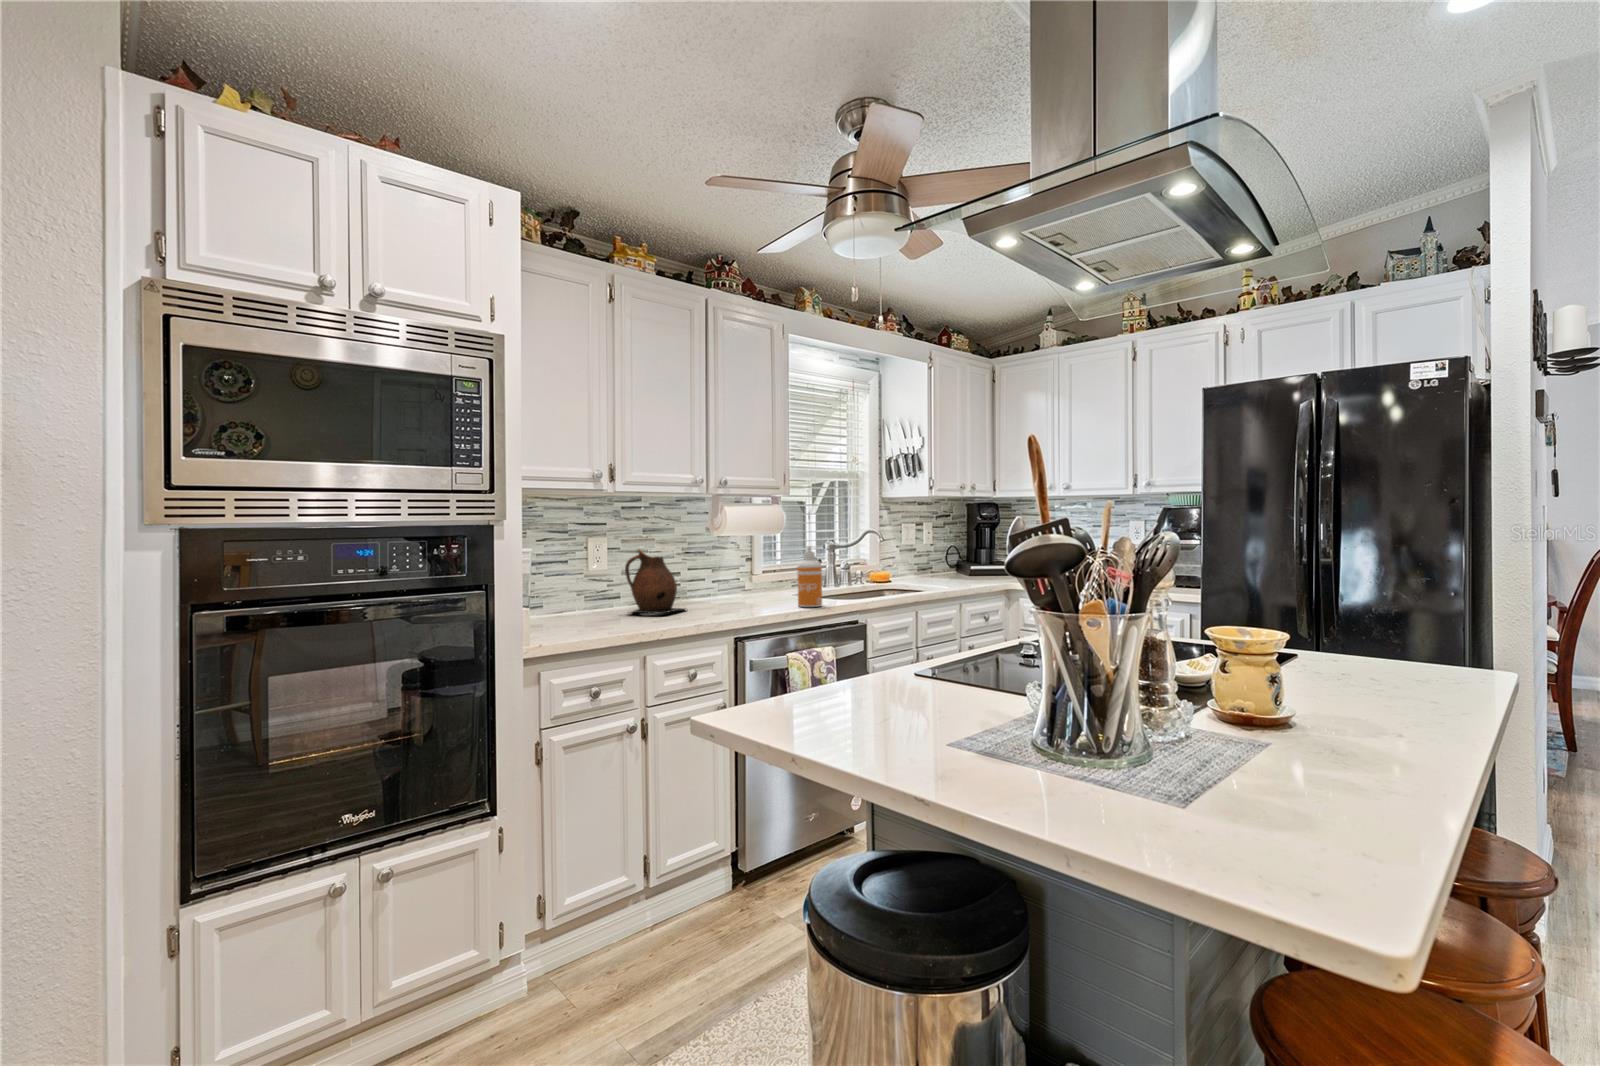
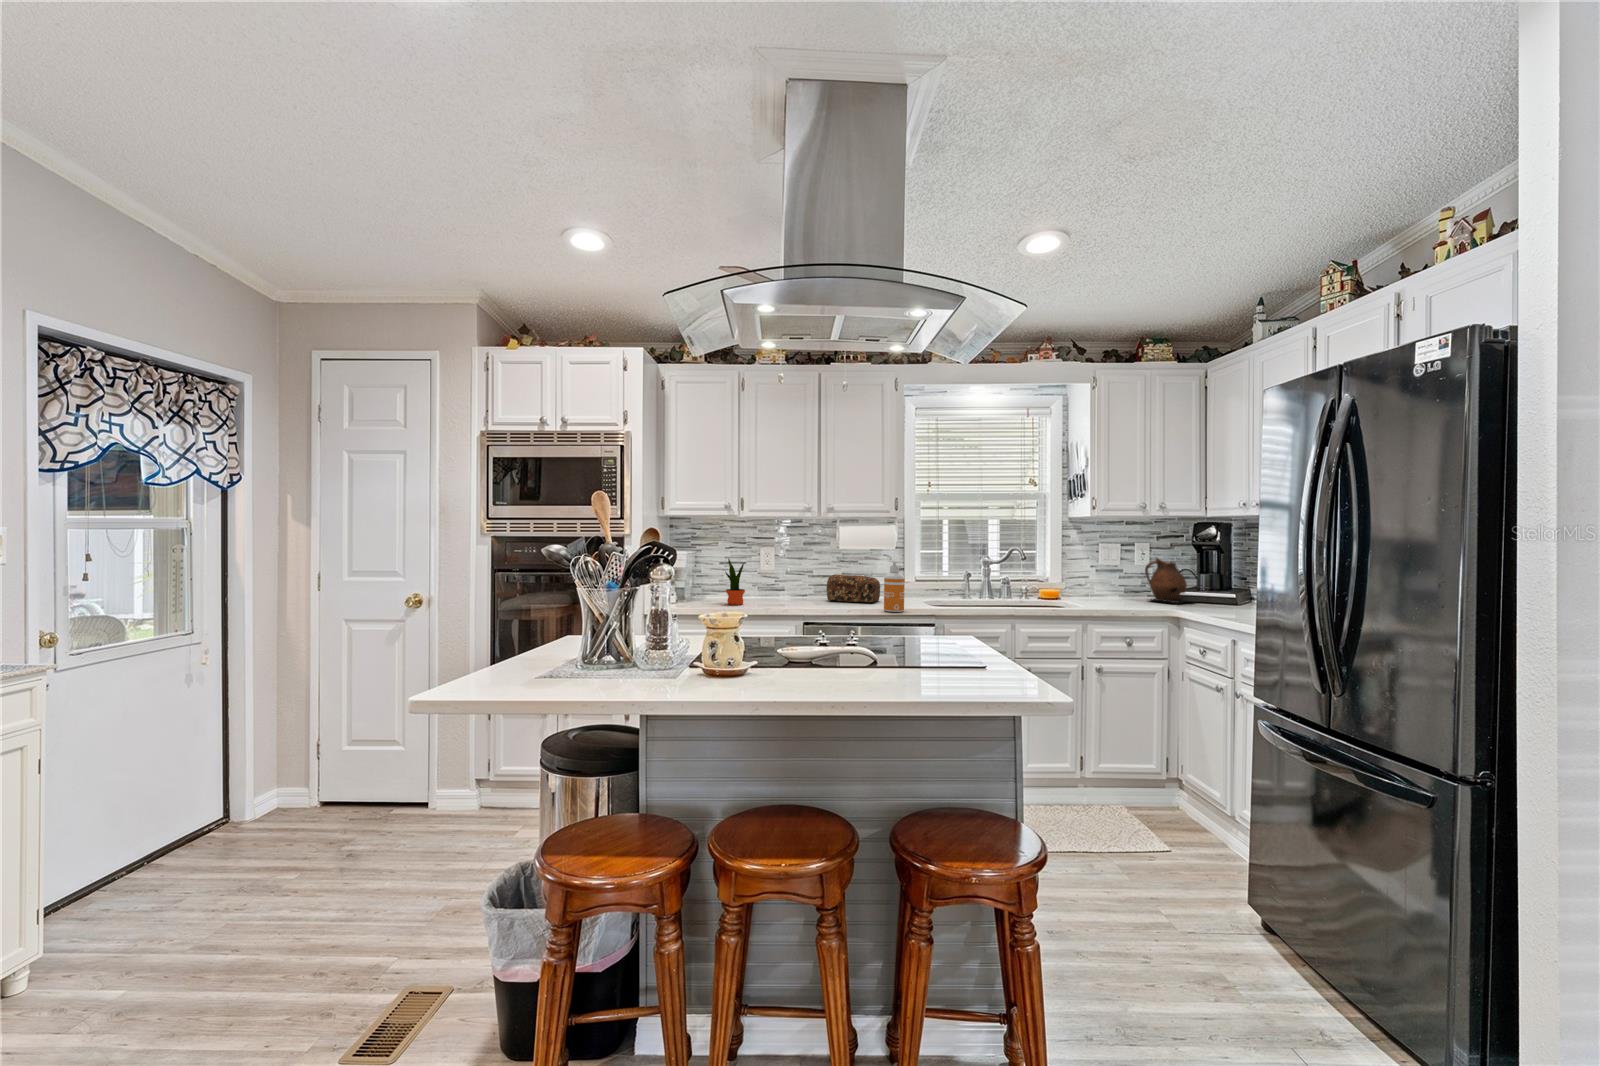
ceramic pitcher: present [625,550,684,614] -> present [1145,557,1187,603]
potted plant: none [574,553,612,623] -> present [726,559,745,605]
bread loaf: none [688,569,757,604] -> present [826,574,880,602]

